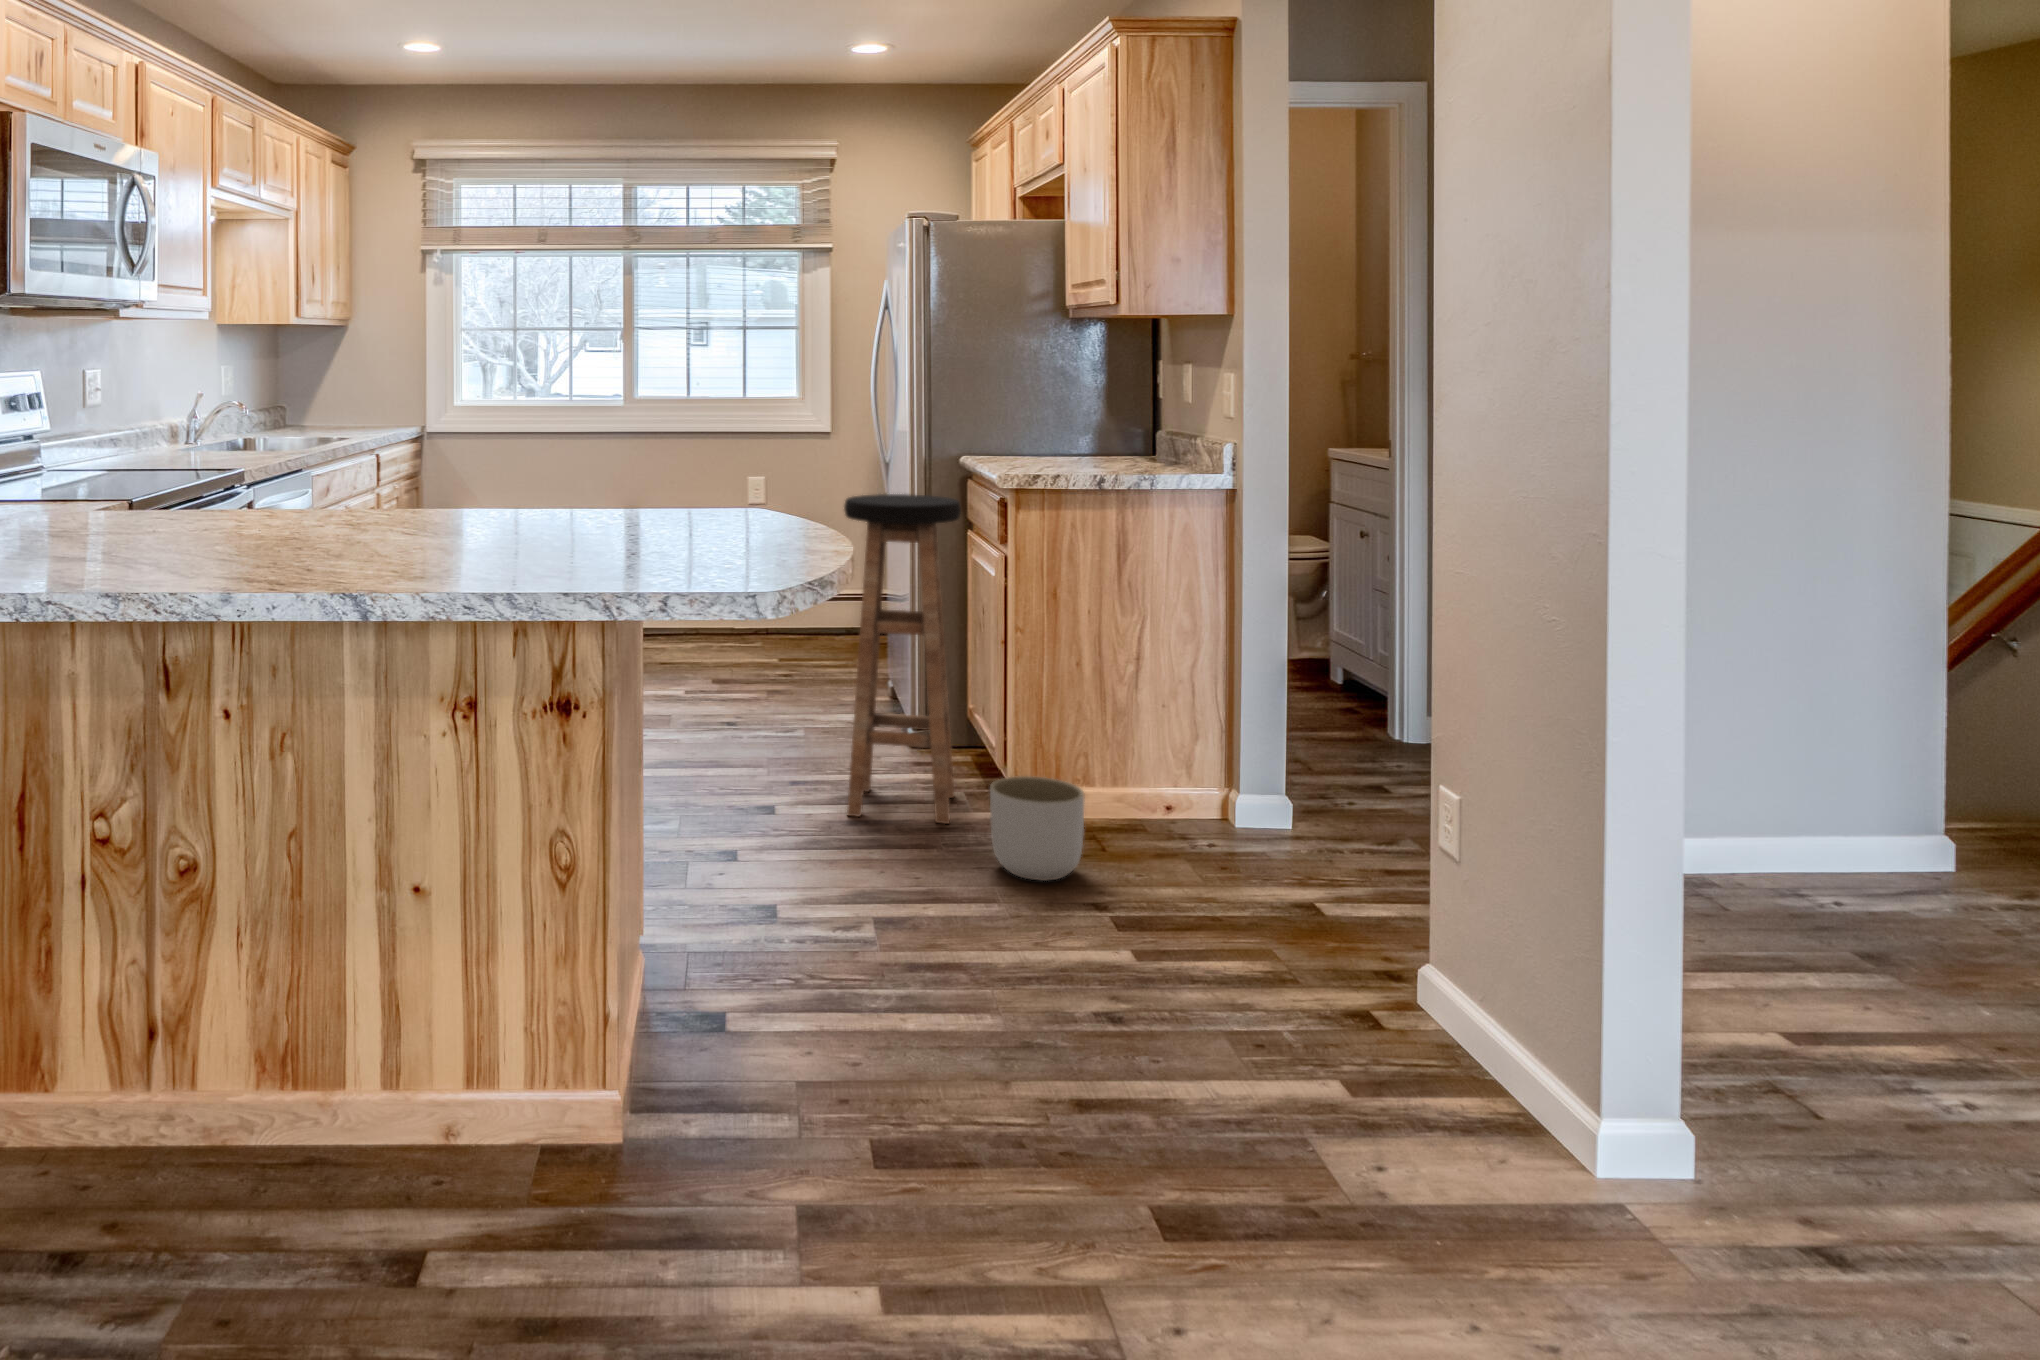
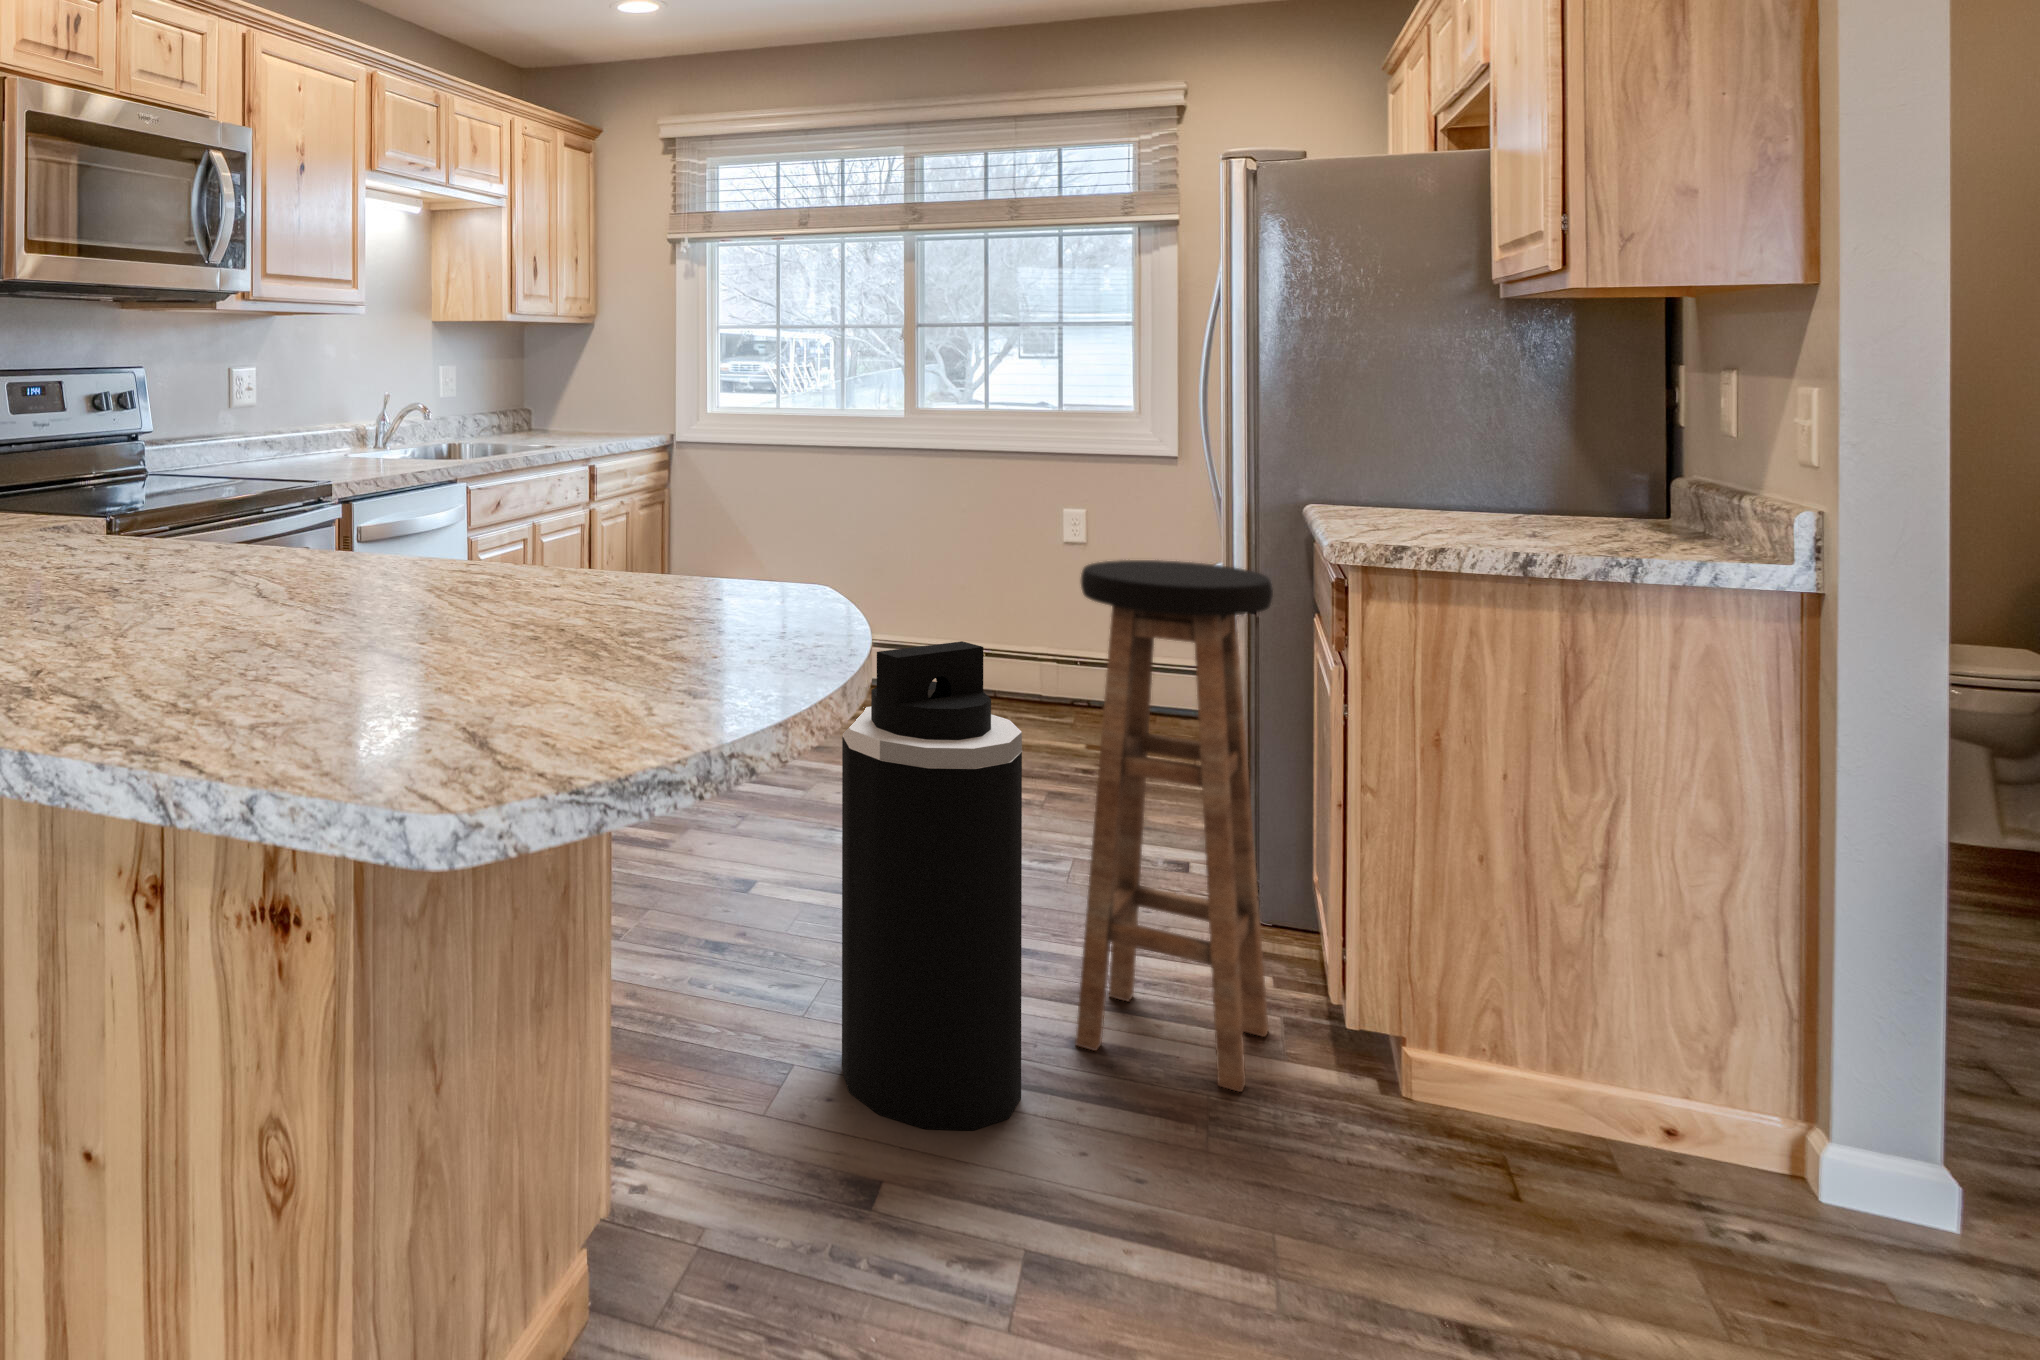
trash can: none [712,550,827,864] -> present [842,641,1022,1130]
planter: present [990,776,1085,881] -> none [1286,1058,1469,1269]

